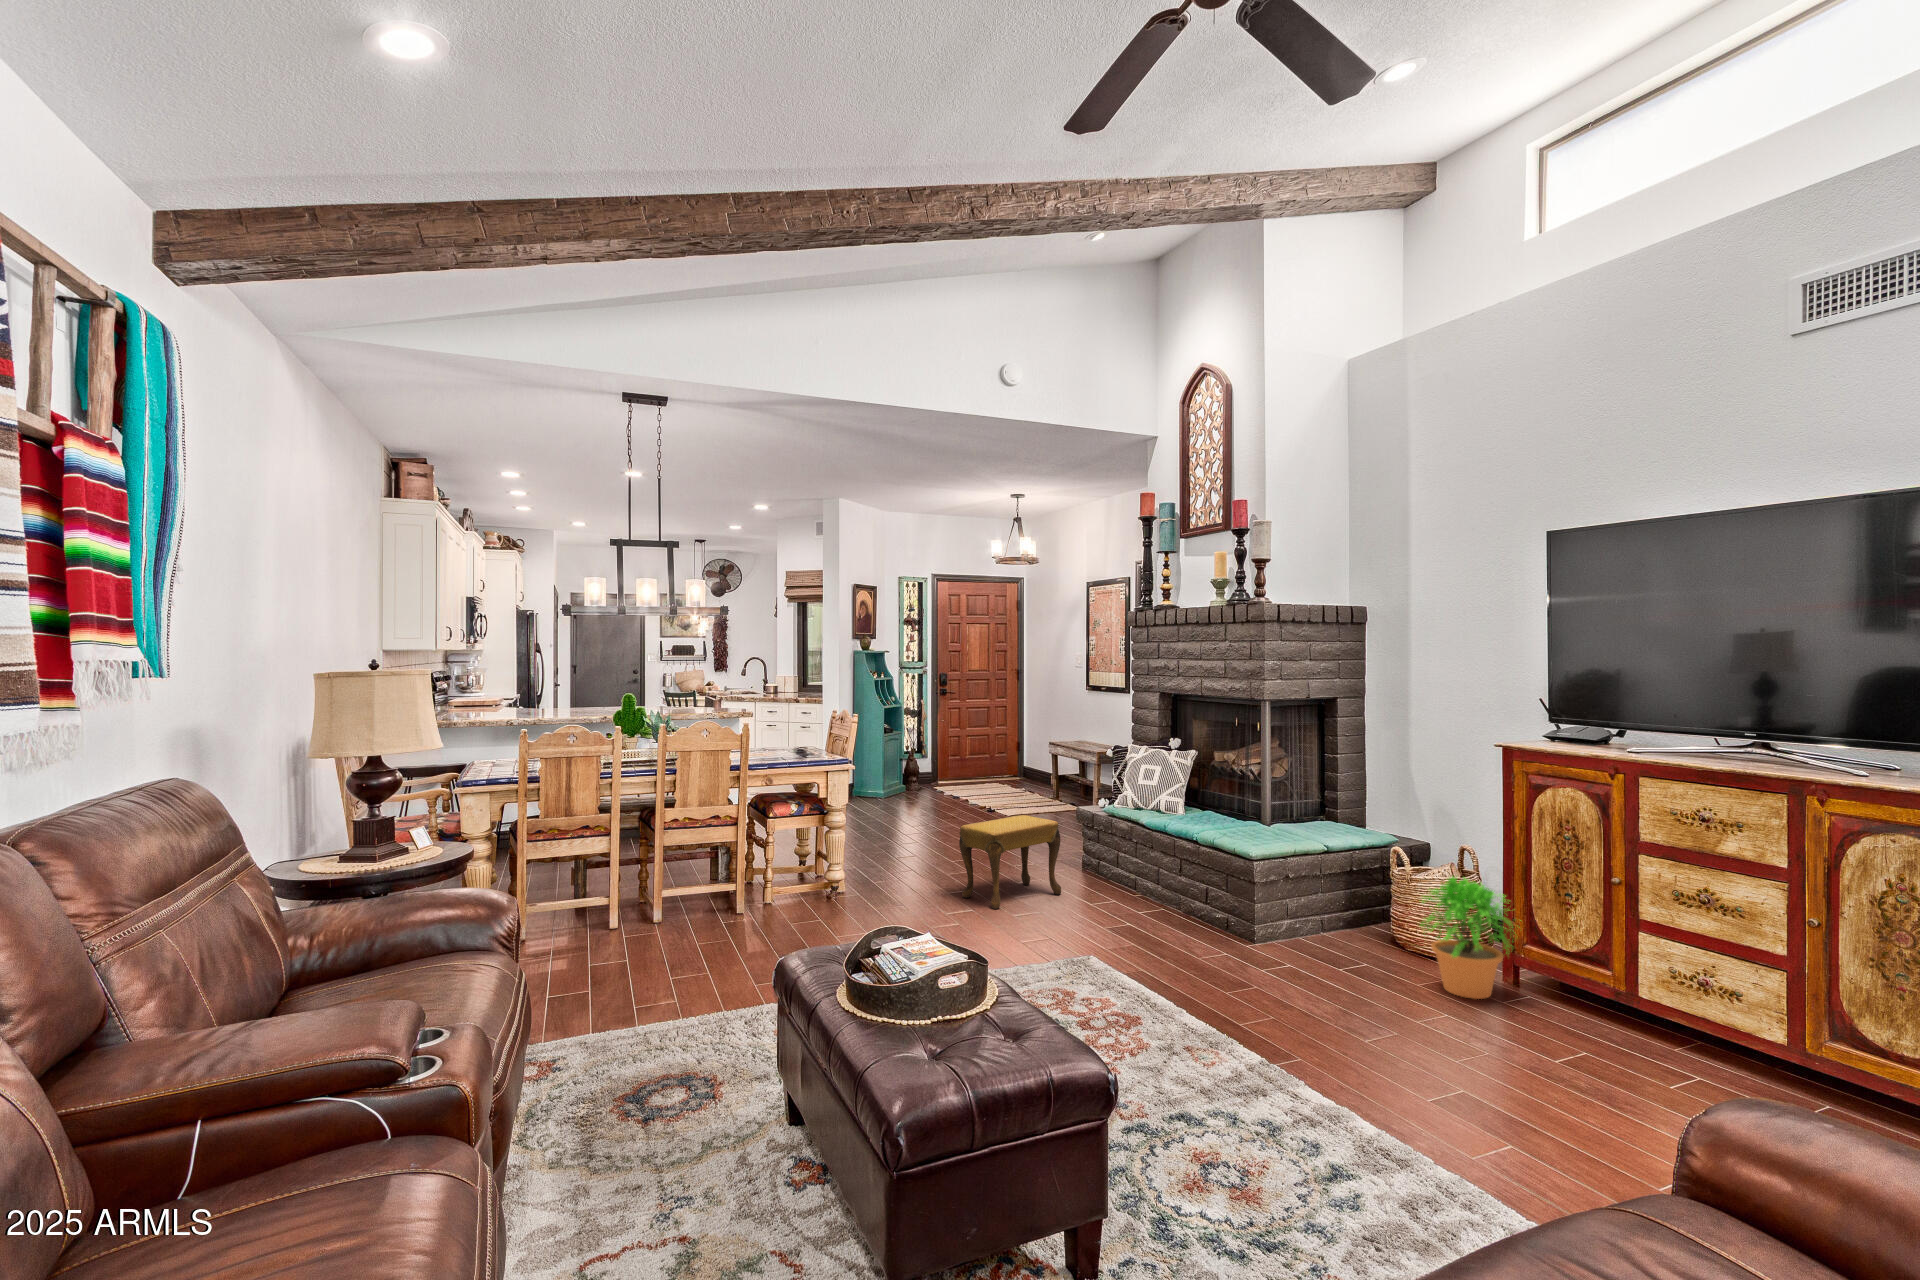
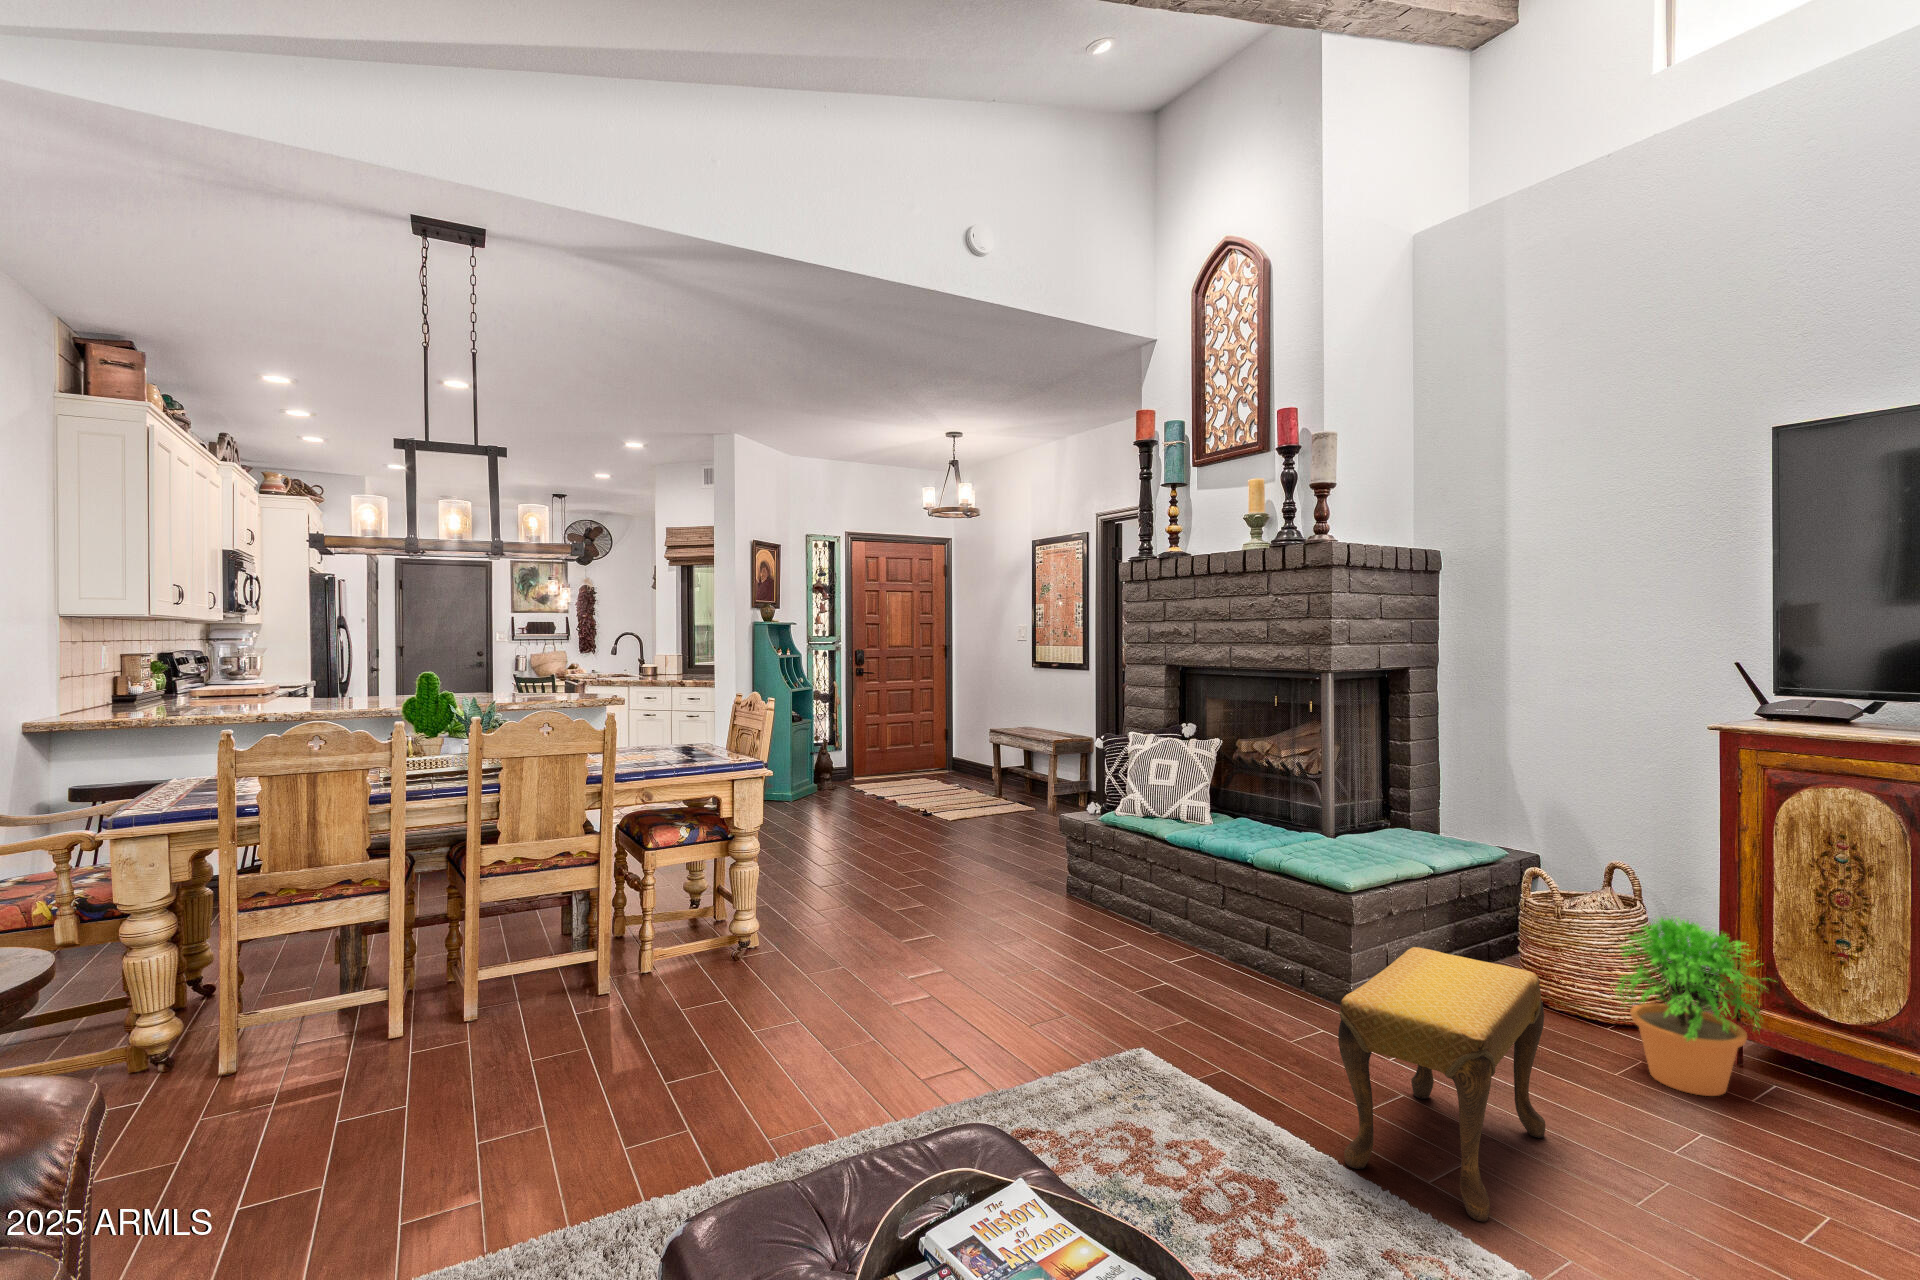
footstool: present [959,815,1061,909] -> present [1338,947,1546,1221]

